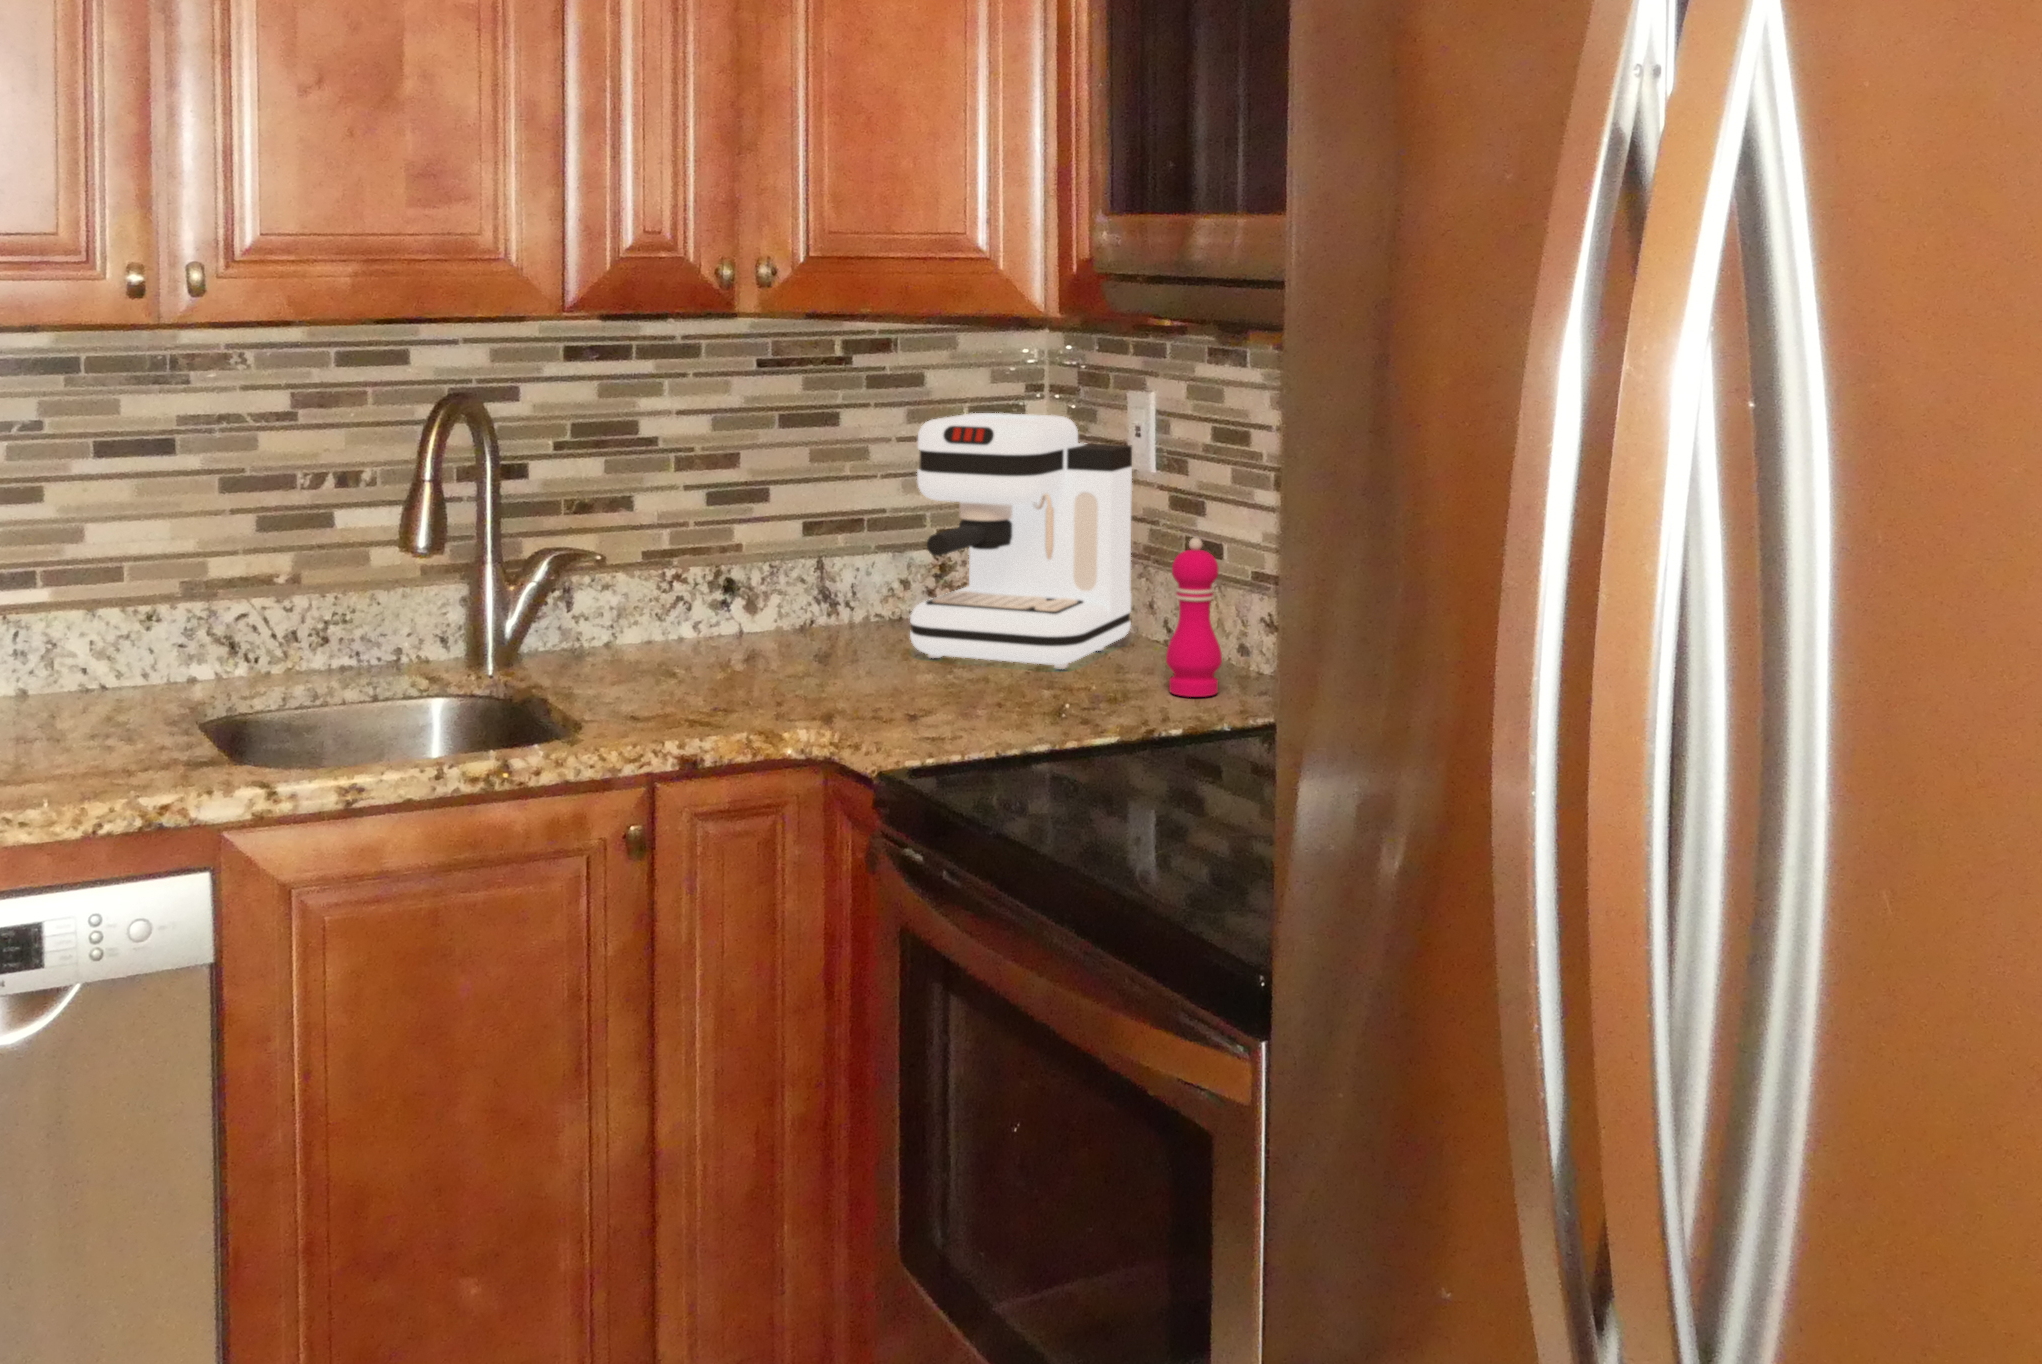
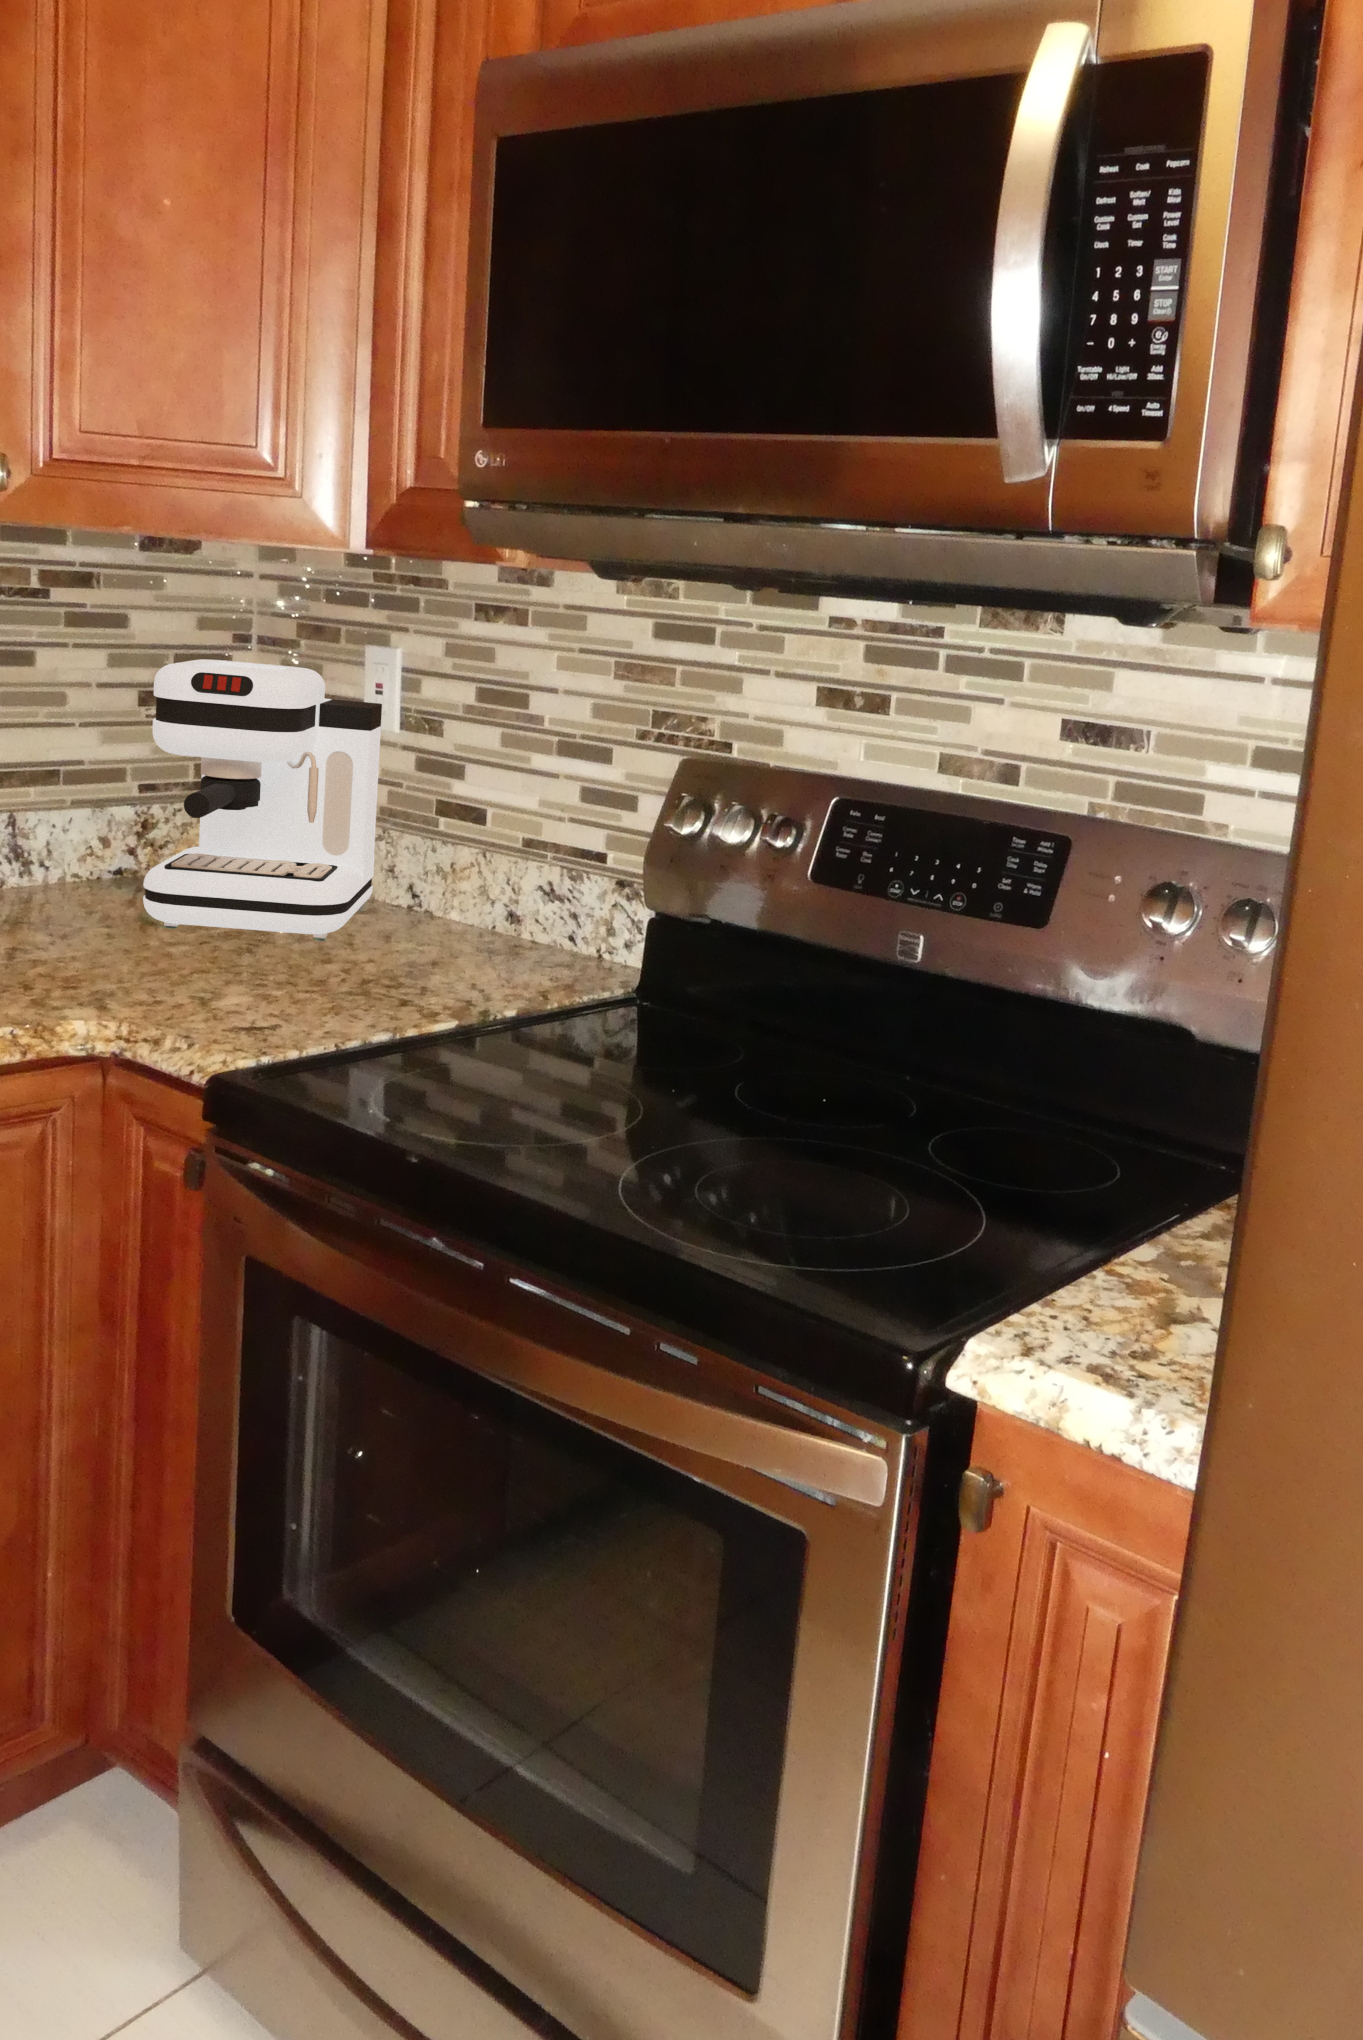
pepper mill: present [1166,537,1222,697] -> none [452,805,512,969]

